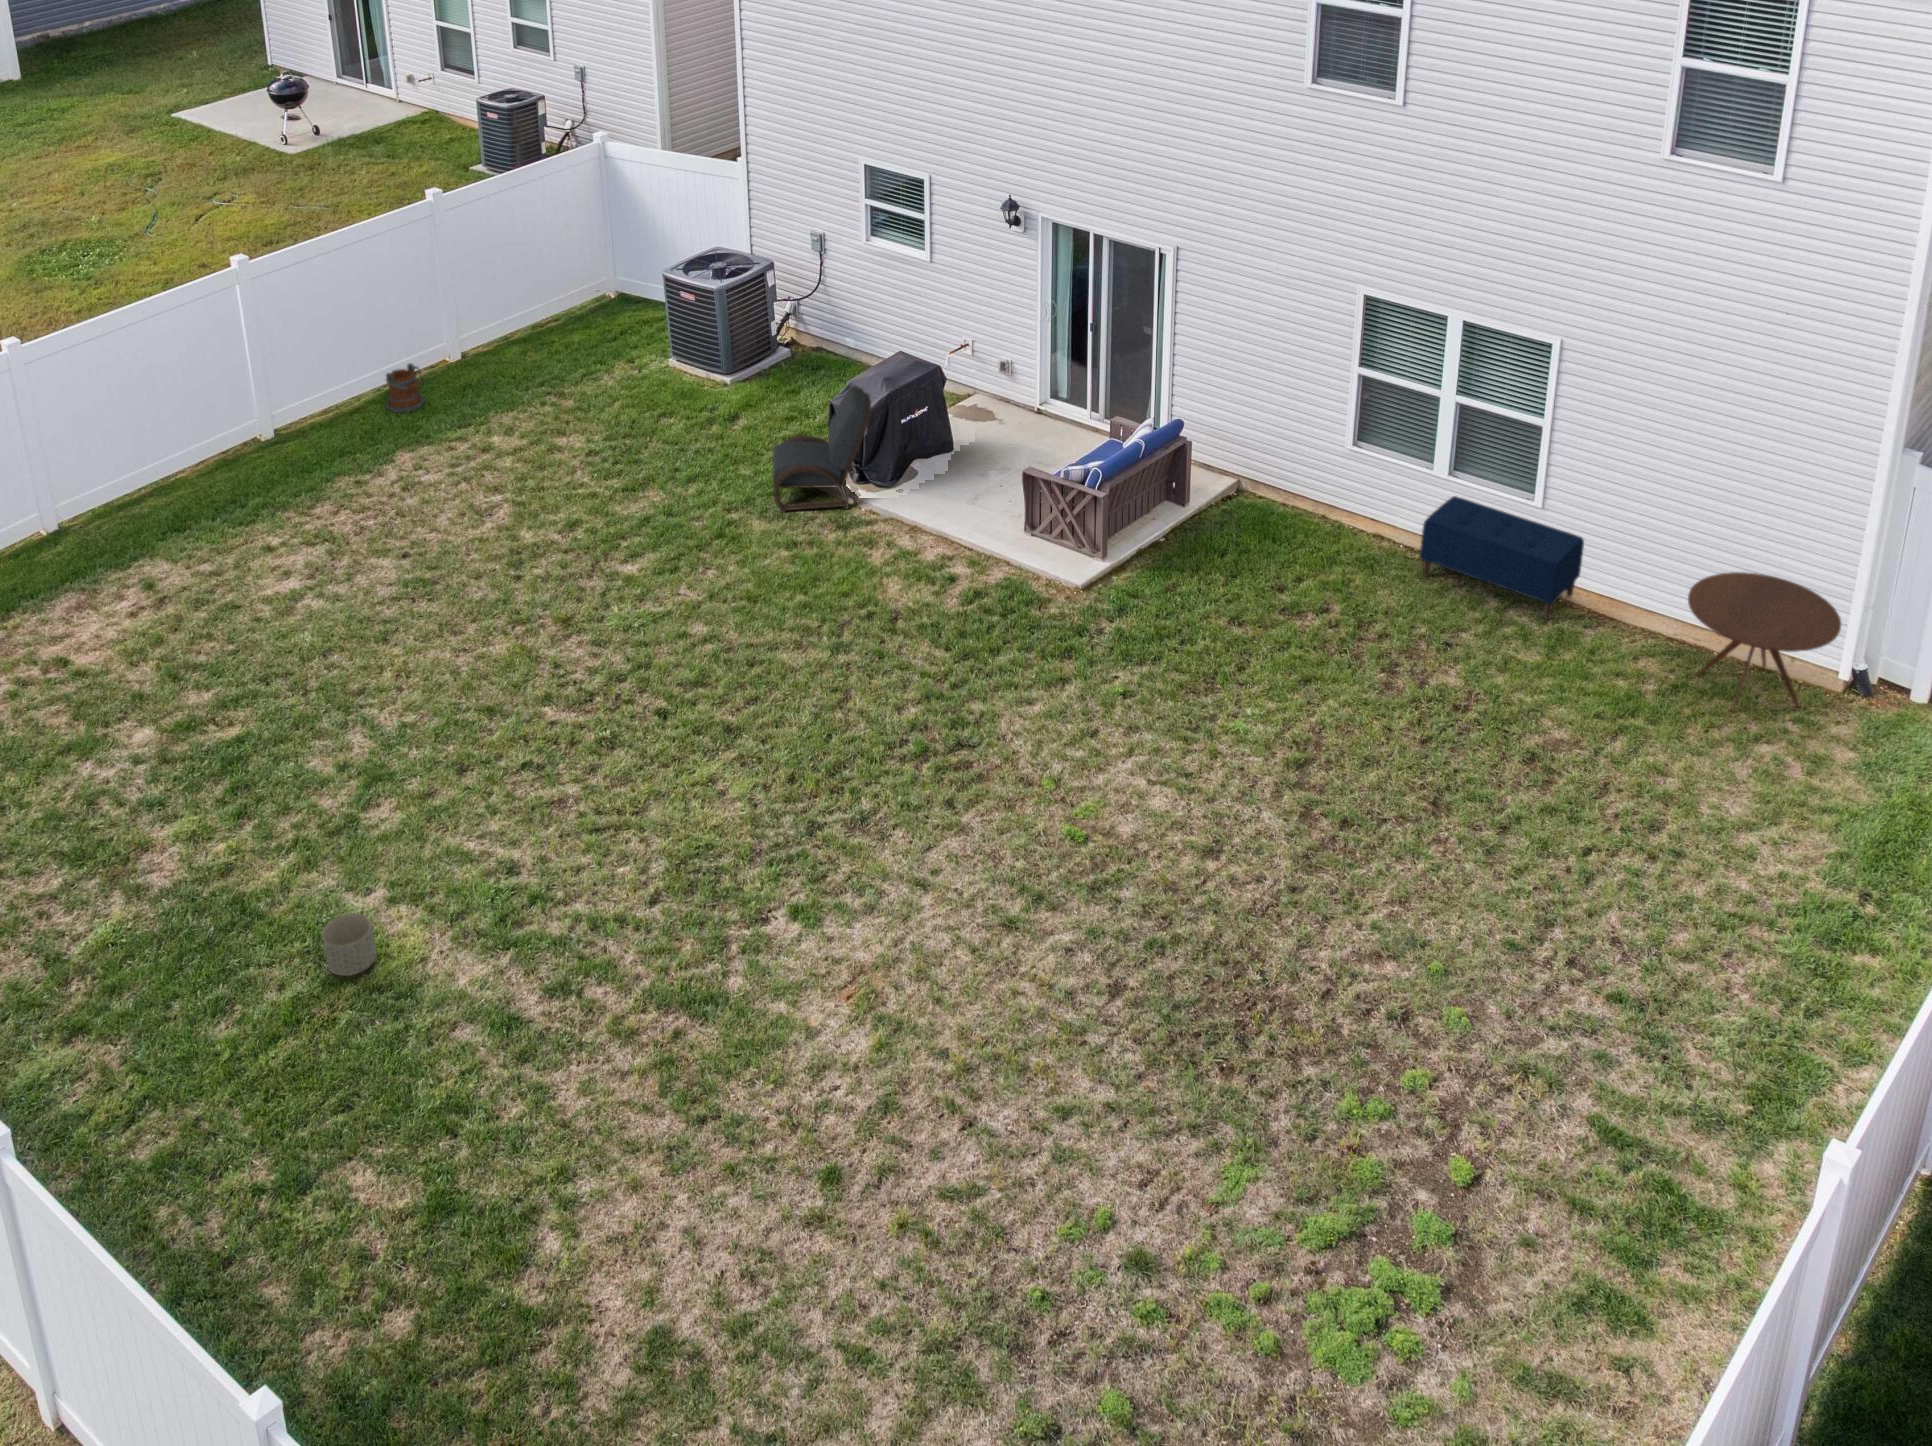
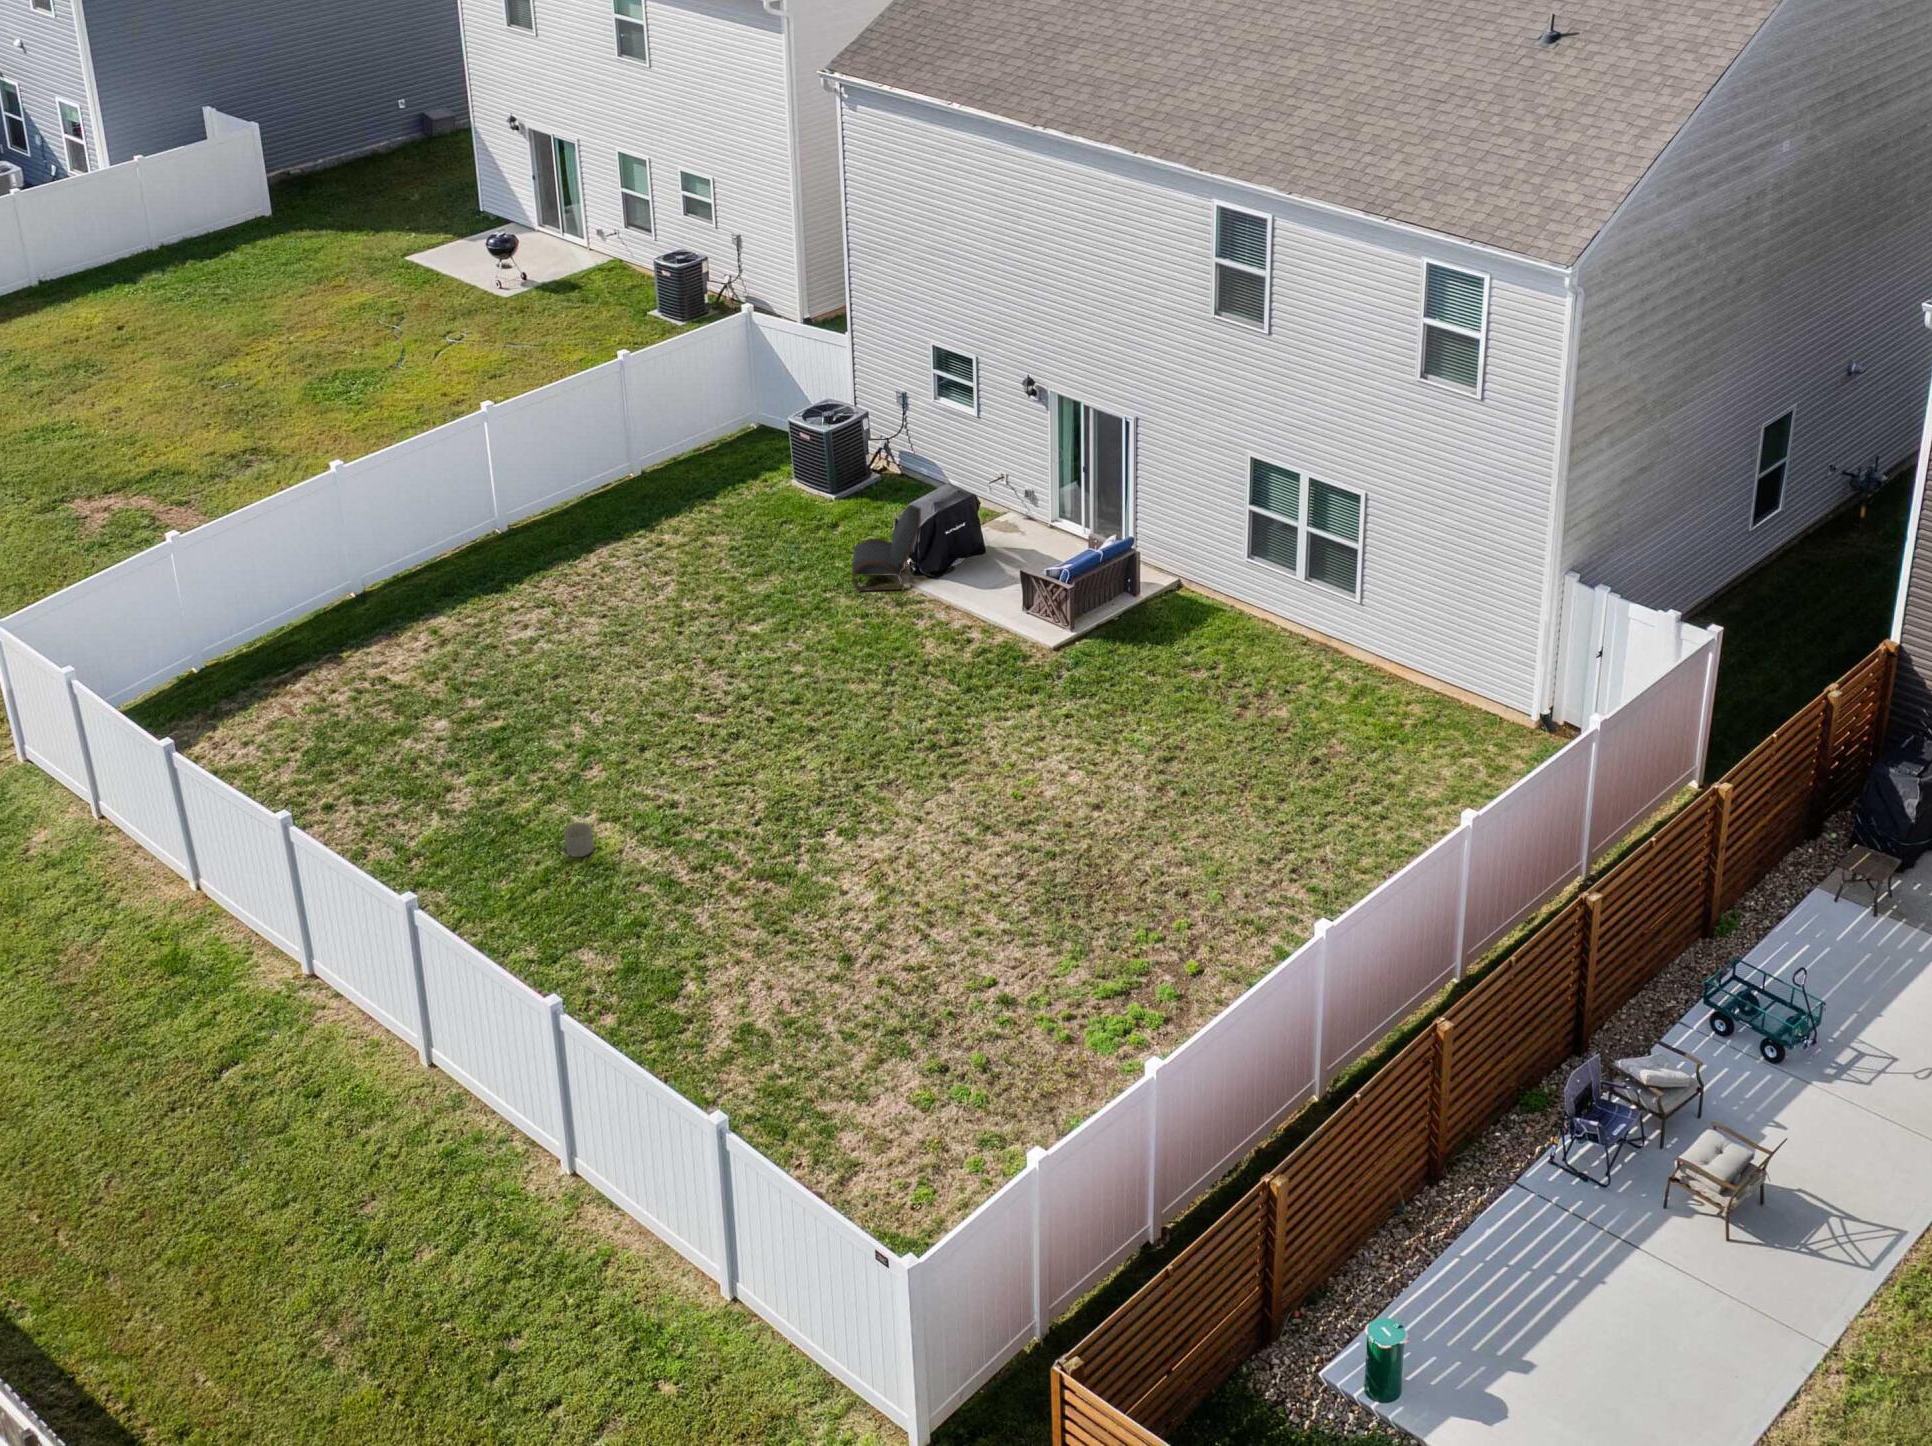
bucket: present [386,363,425,413] -> none [584,478,612,513]
bench: present [1420,496,1584,620] -> none [1285,593,1390,679]
round table: present [1688,572,1841,712] -> none [1433,649,1528,740]

